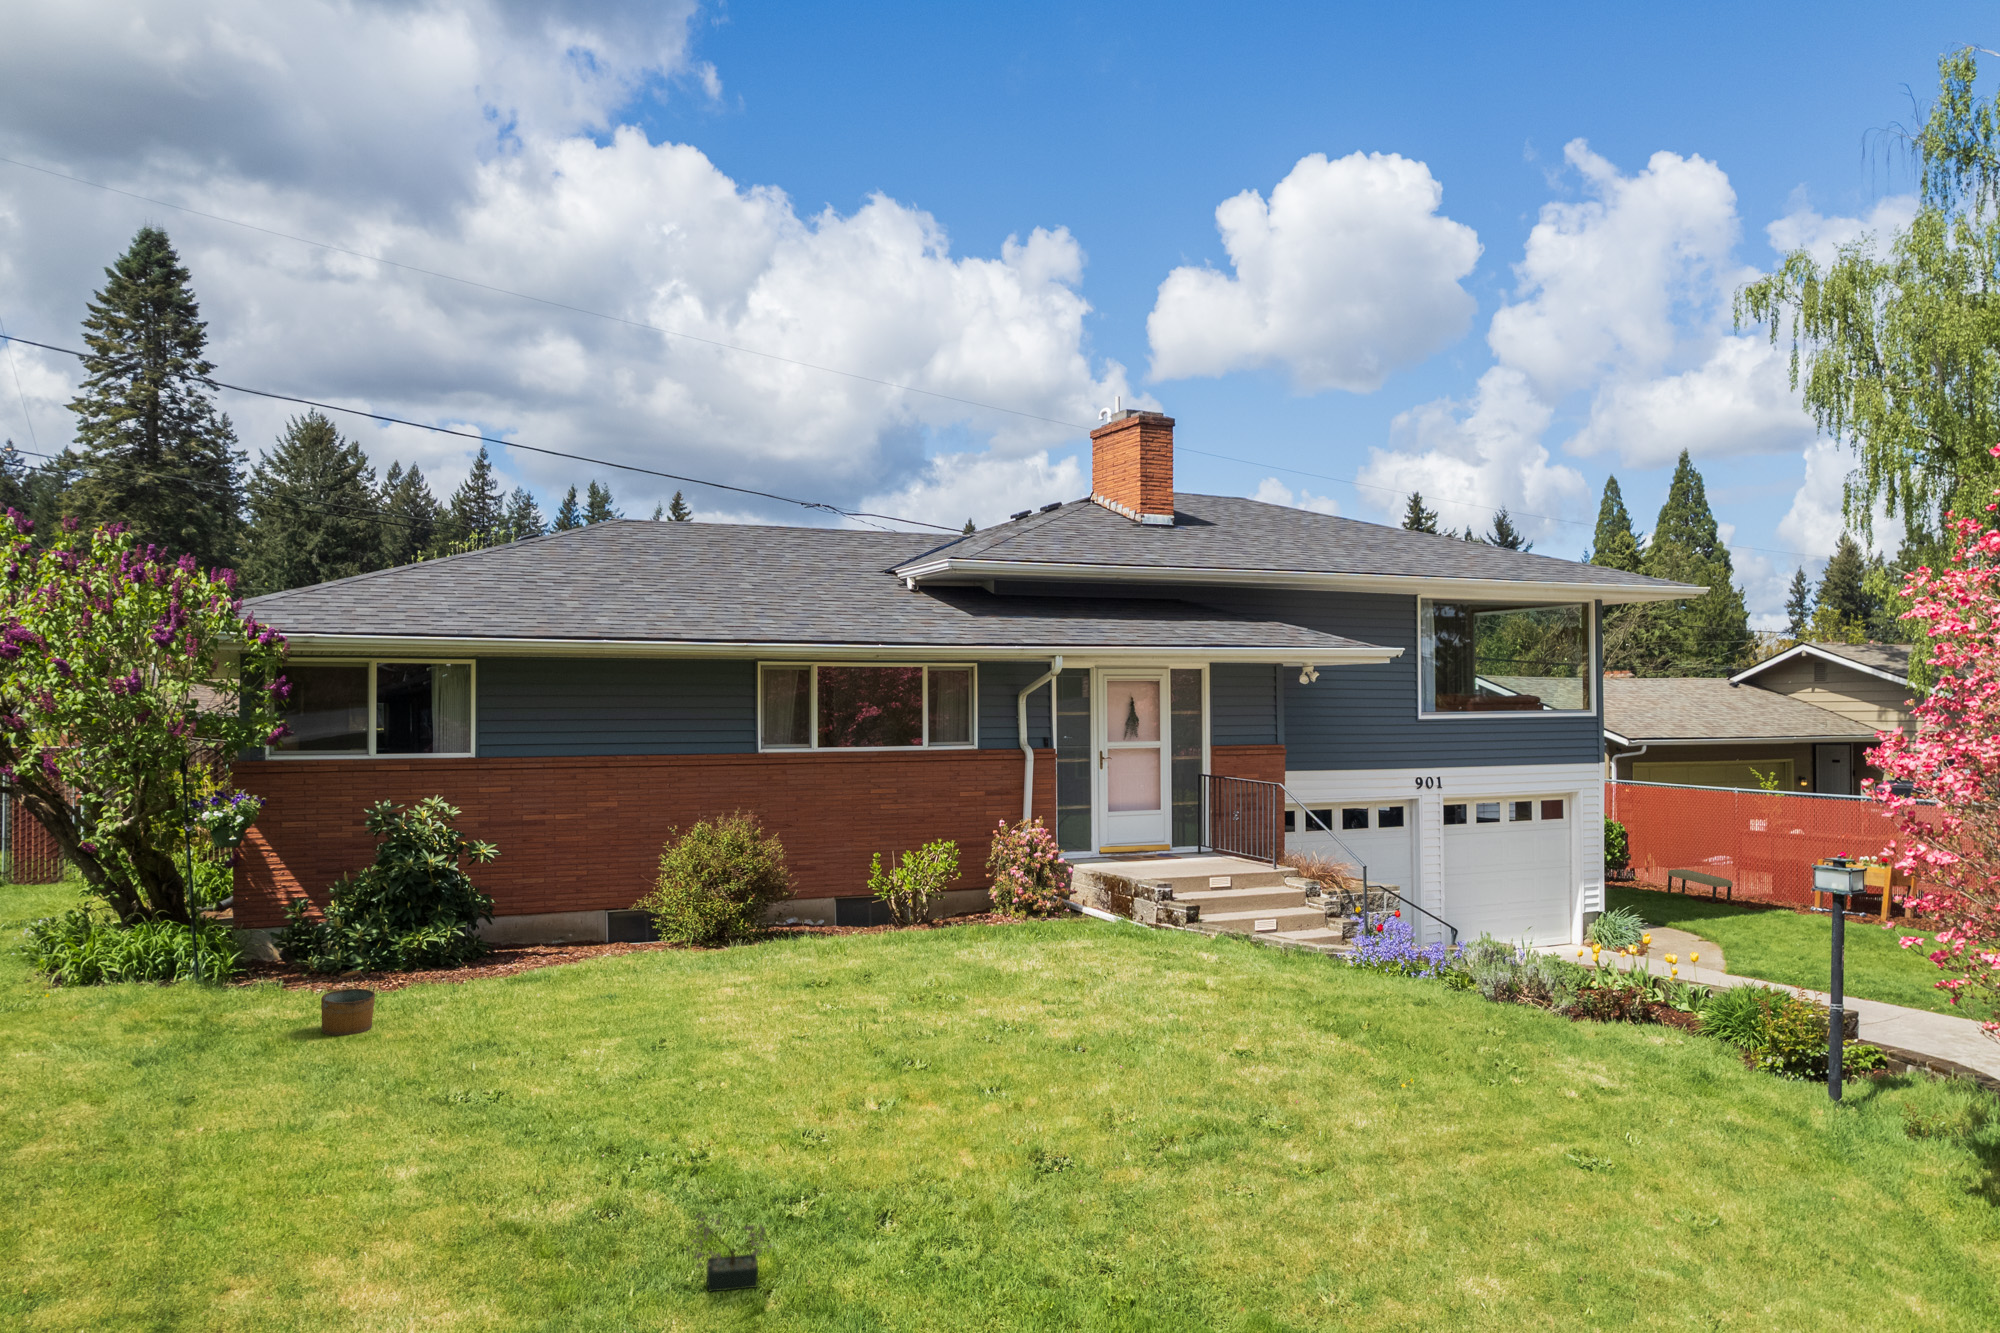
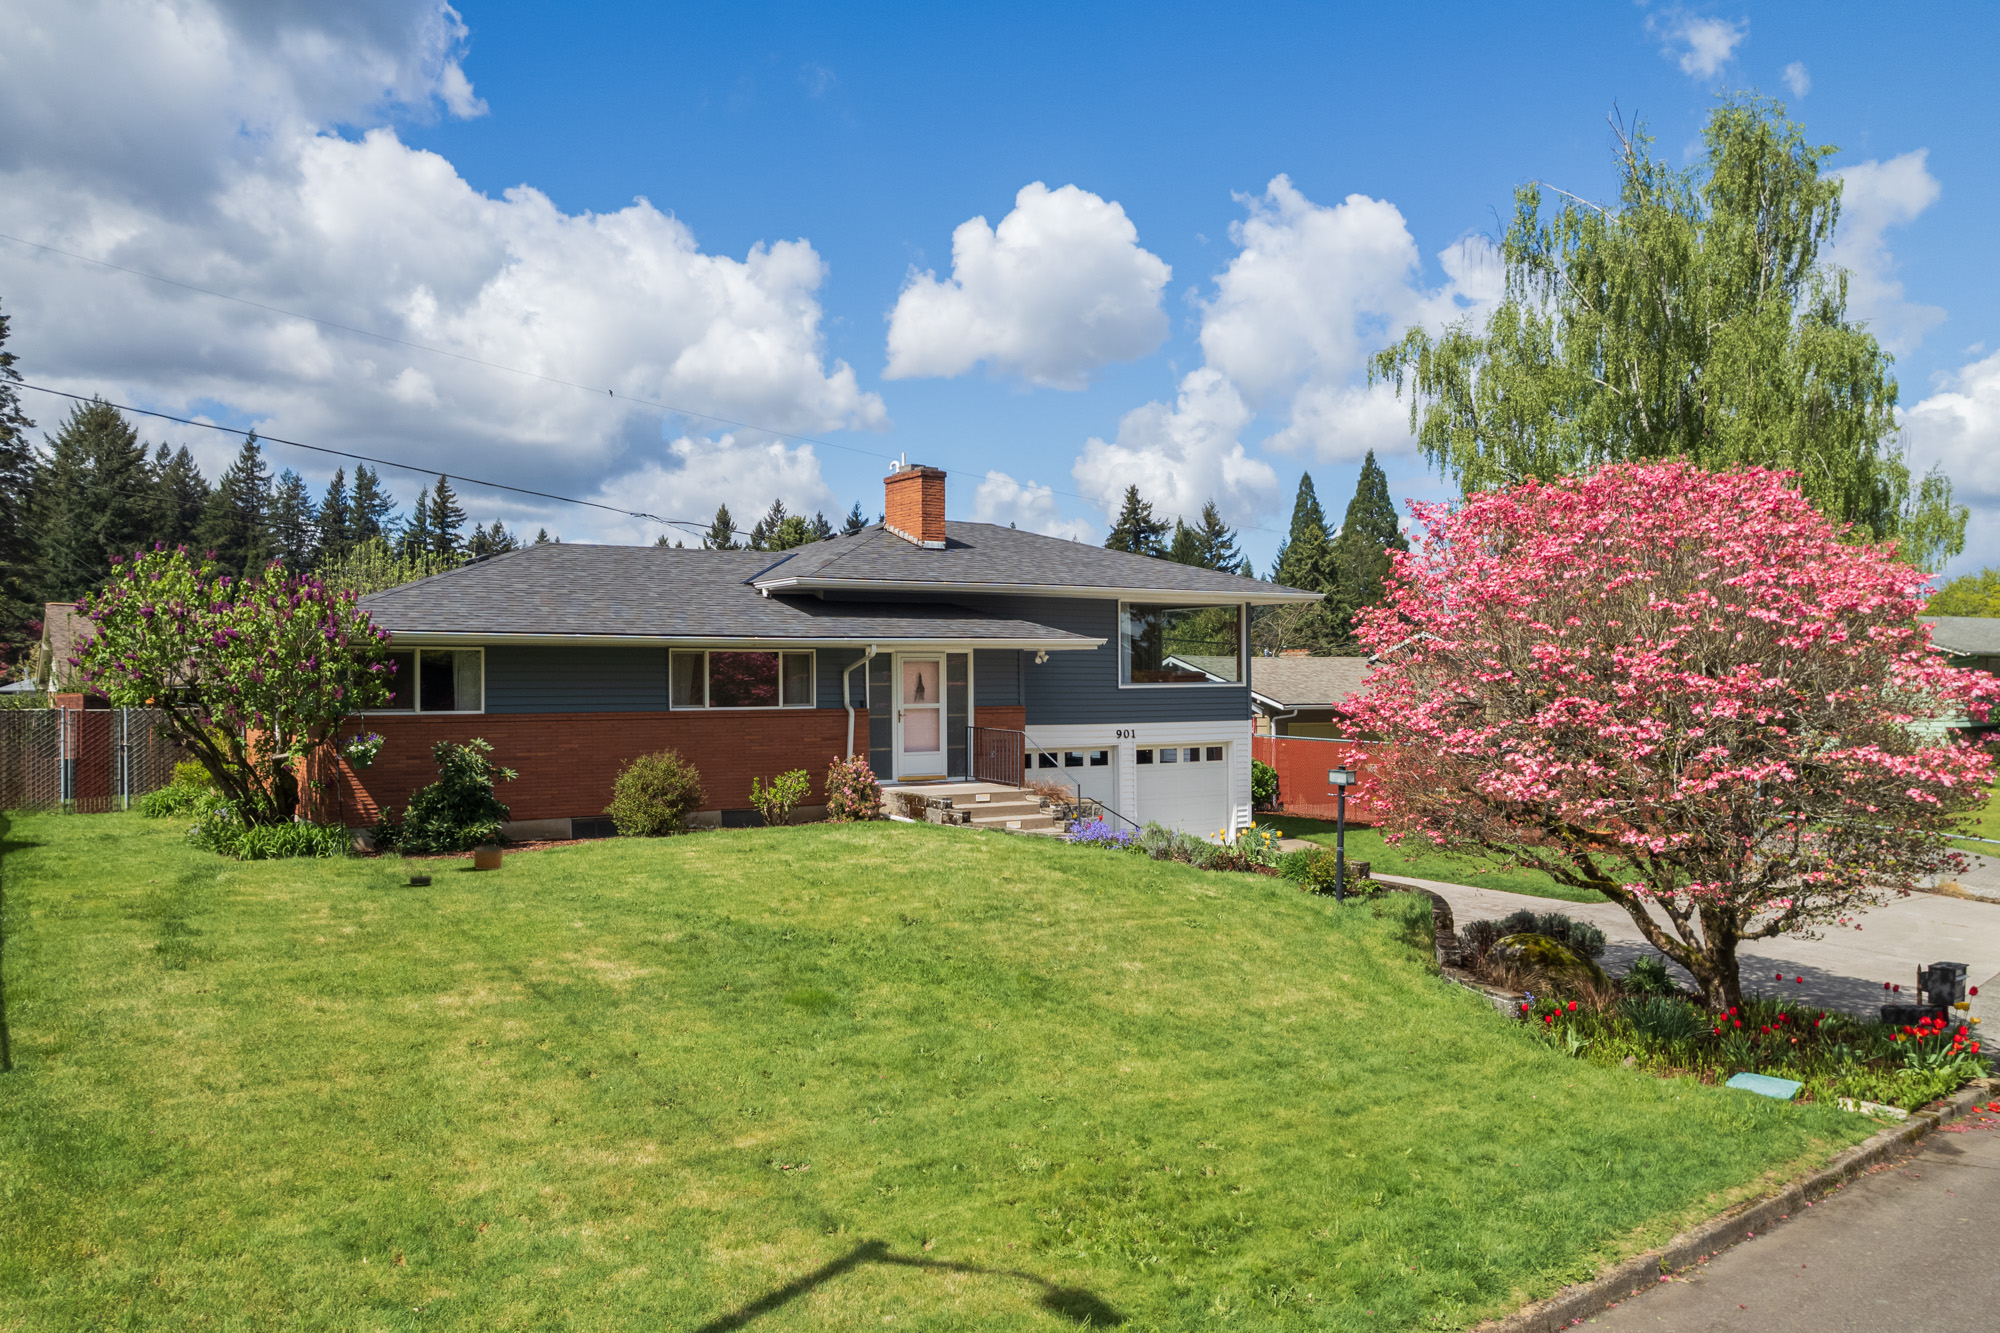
bench: present [1668,869,1733,903] -> none [1303,801,1344,826]
decorative plant: present [687,1211,772,1291] -> present [405,858,434,886]

